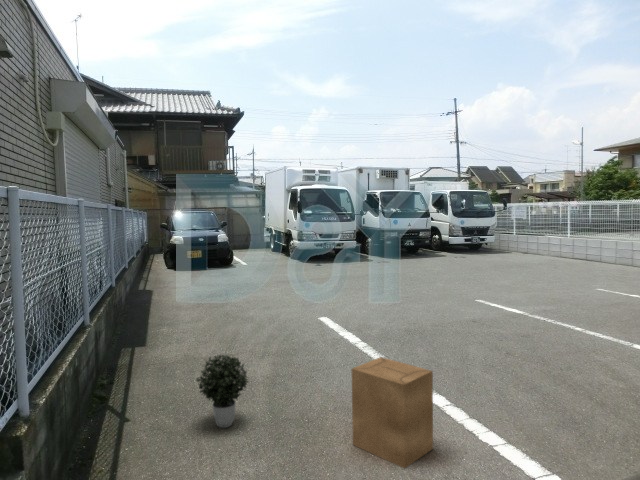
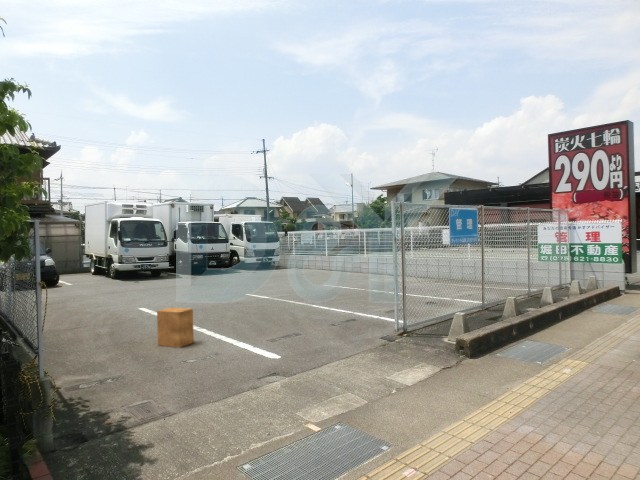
potted plant: present [196,355,248,428] -> none [77,312,105,348]

